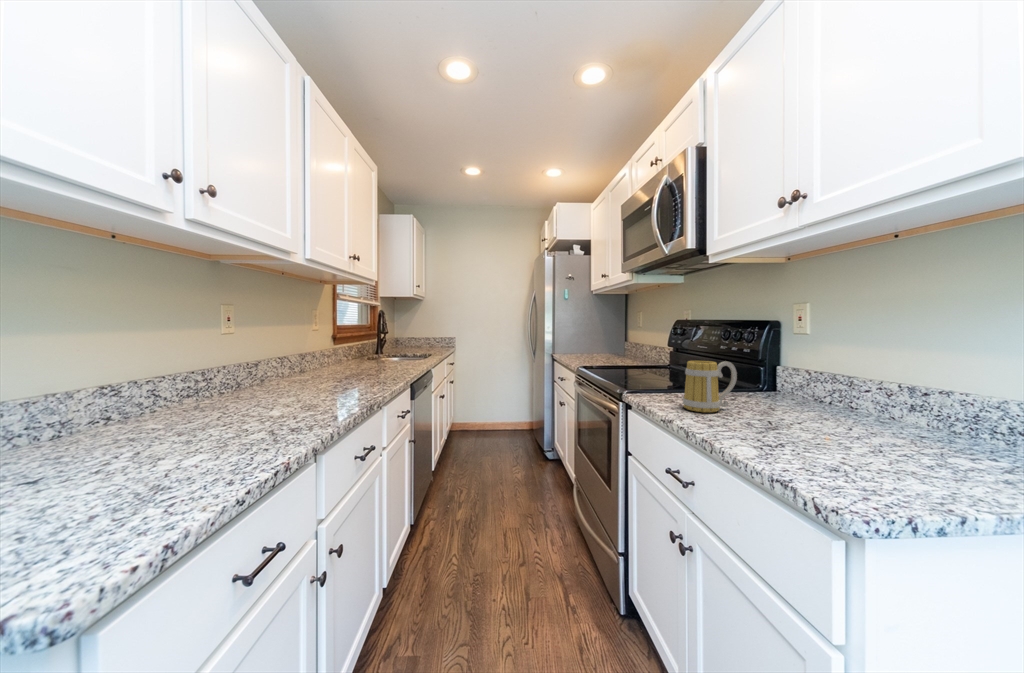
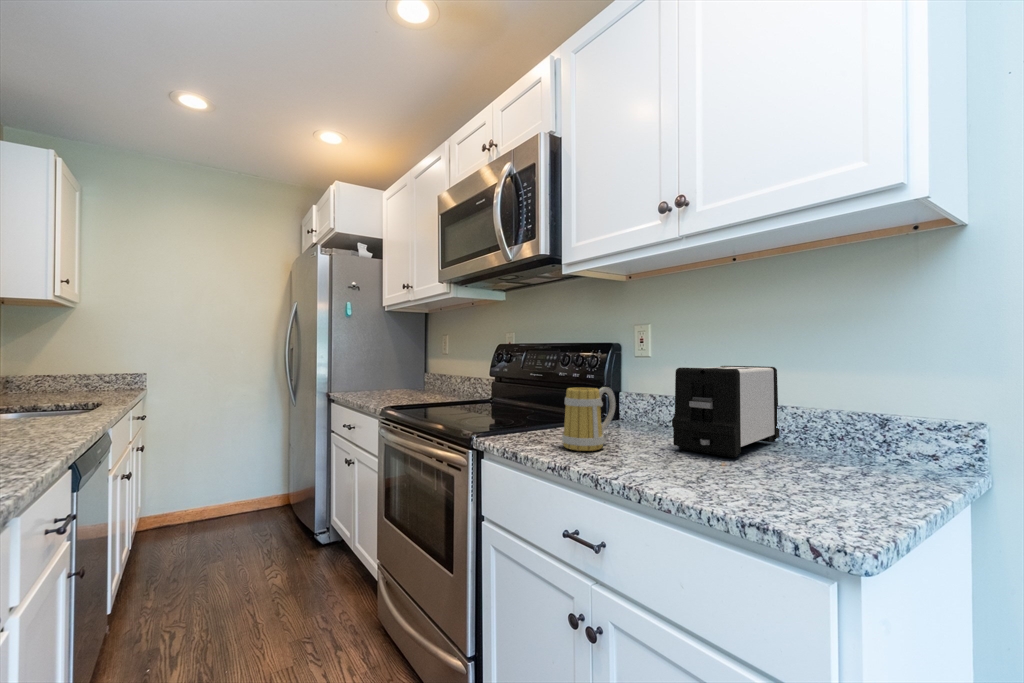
toaster: none [789,346,951,435] -> present [672,366,780,457]

